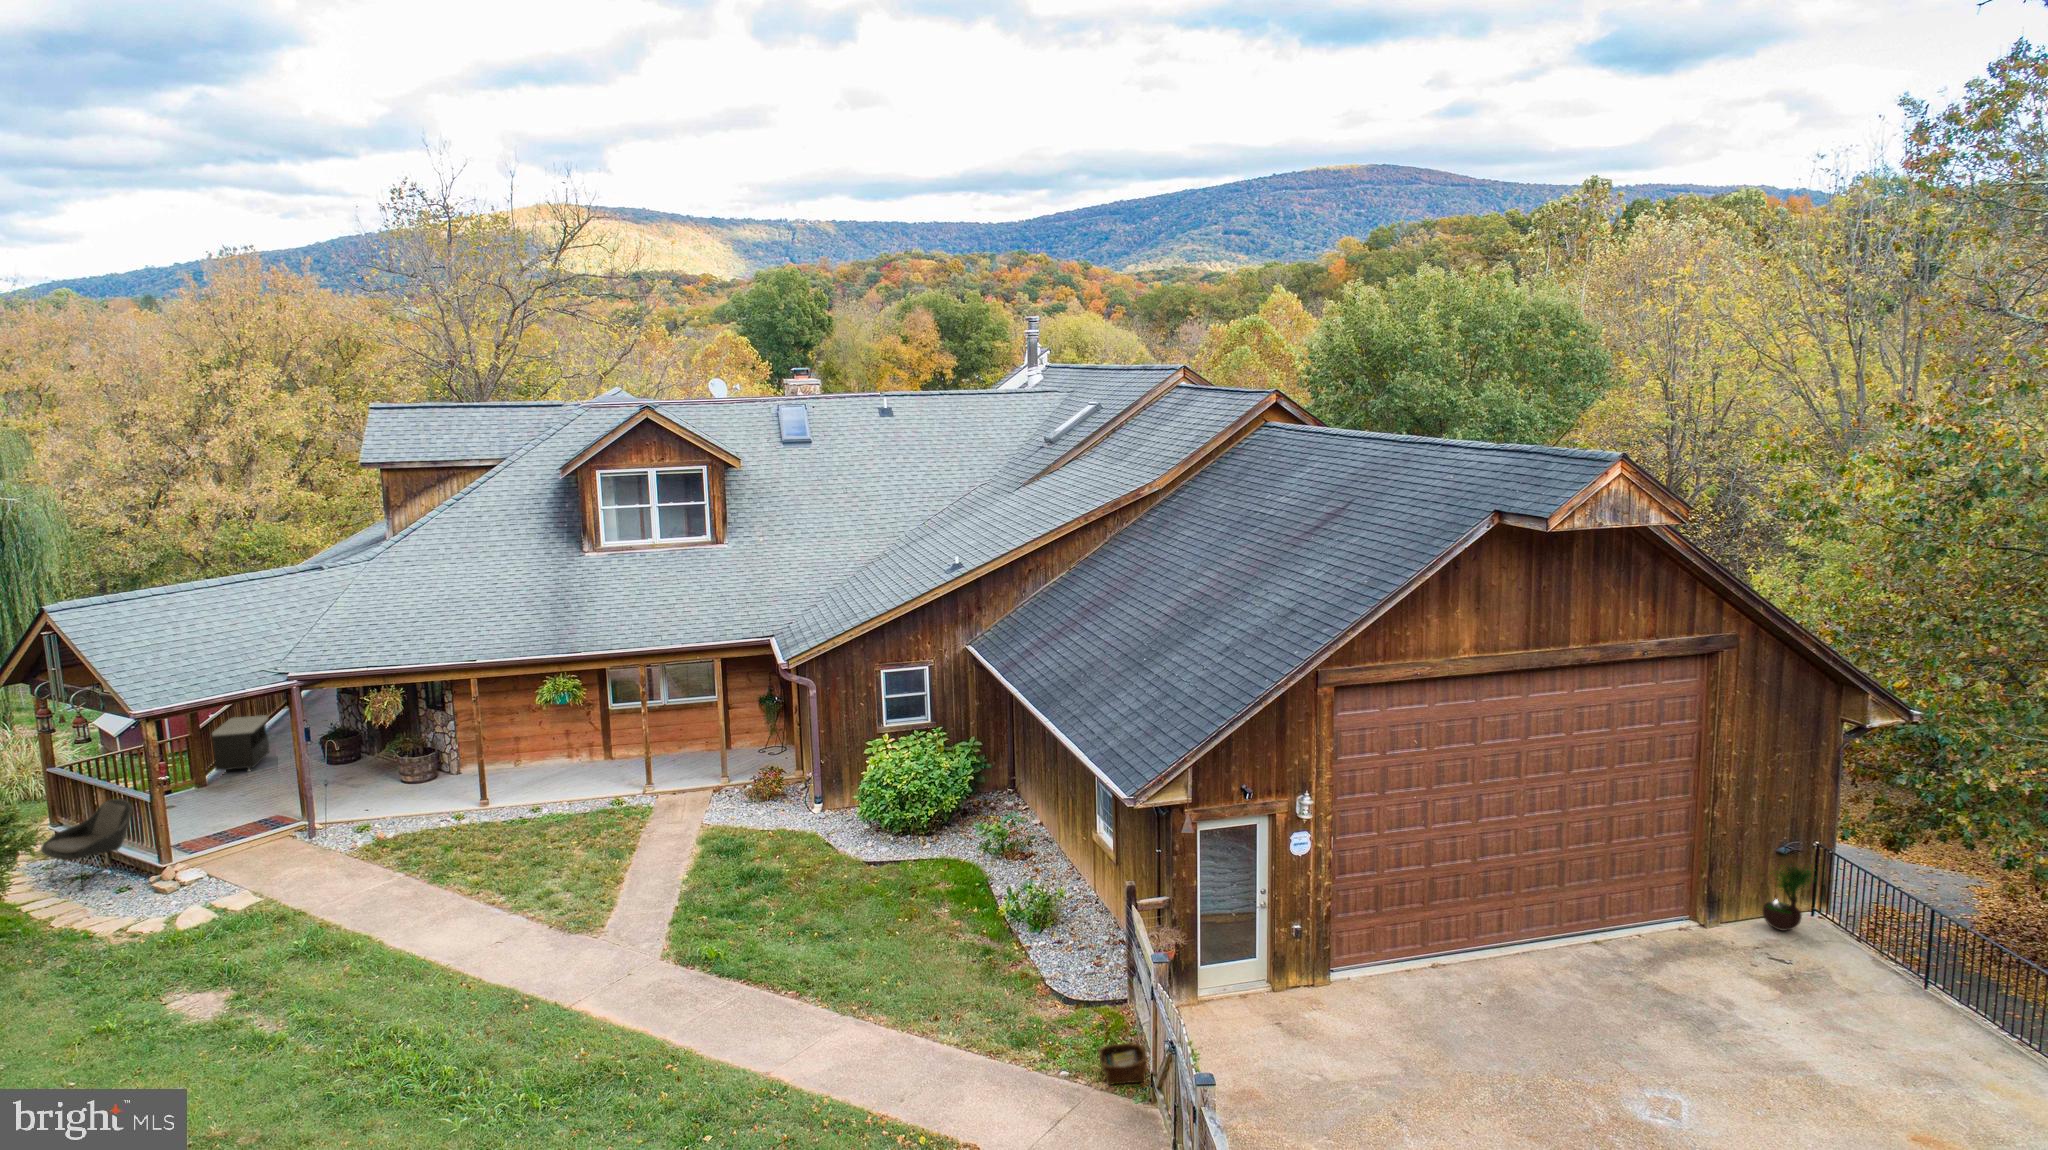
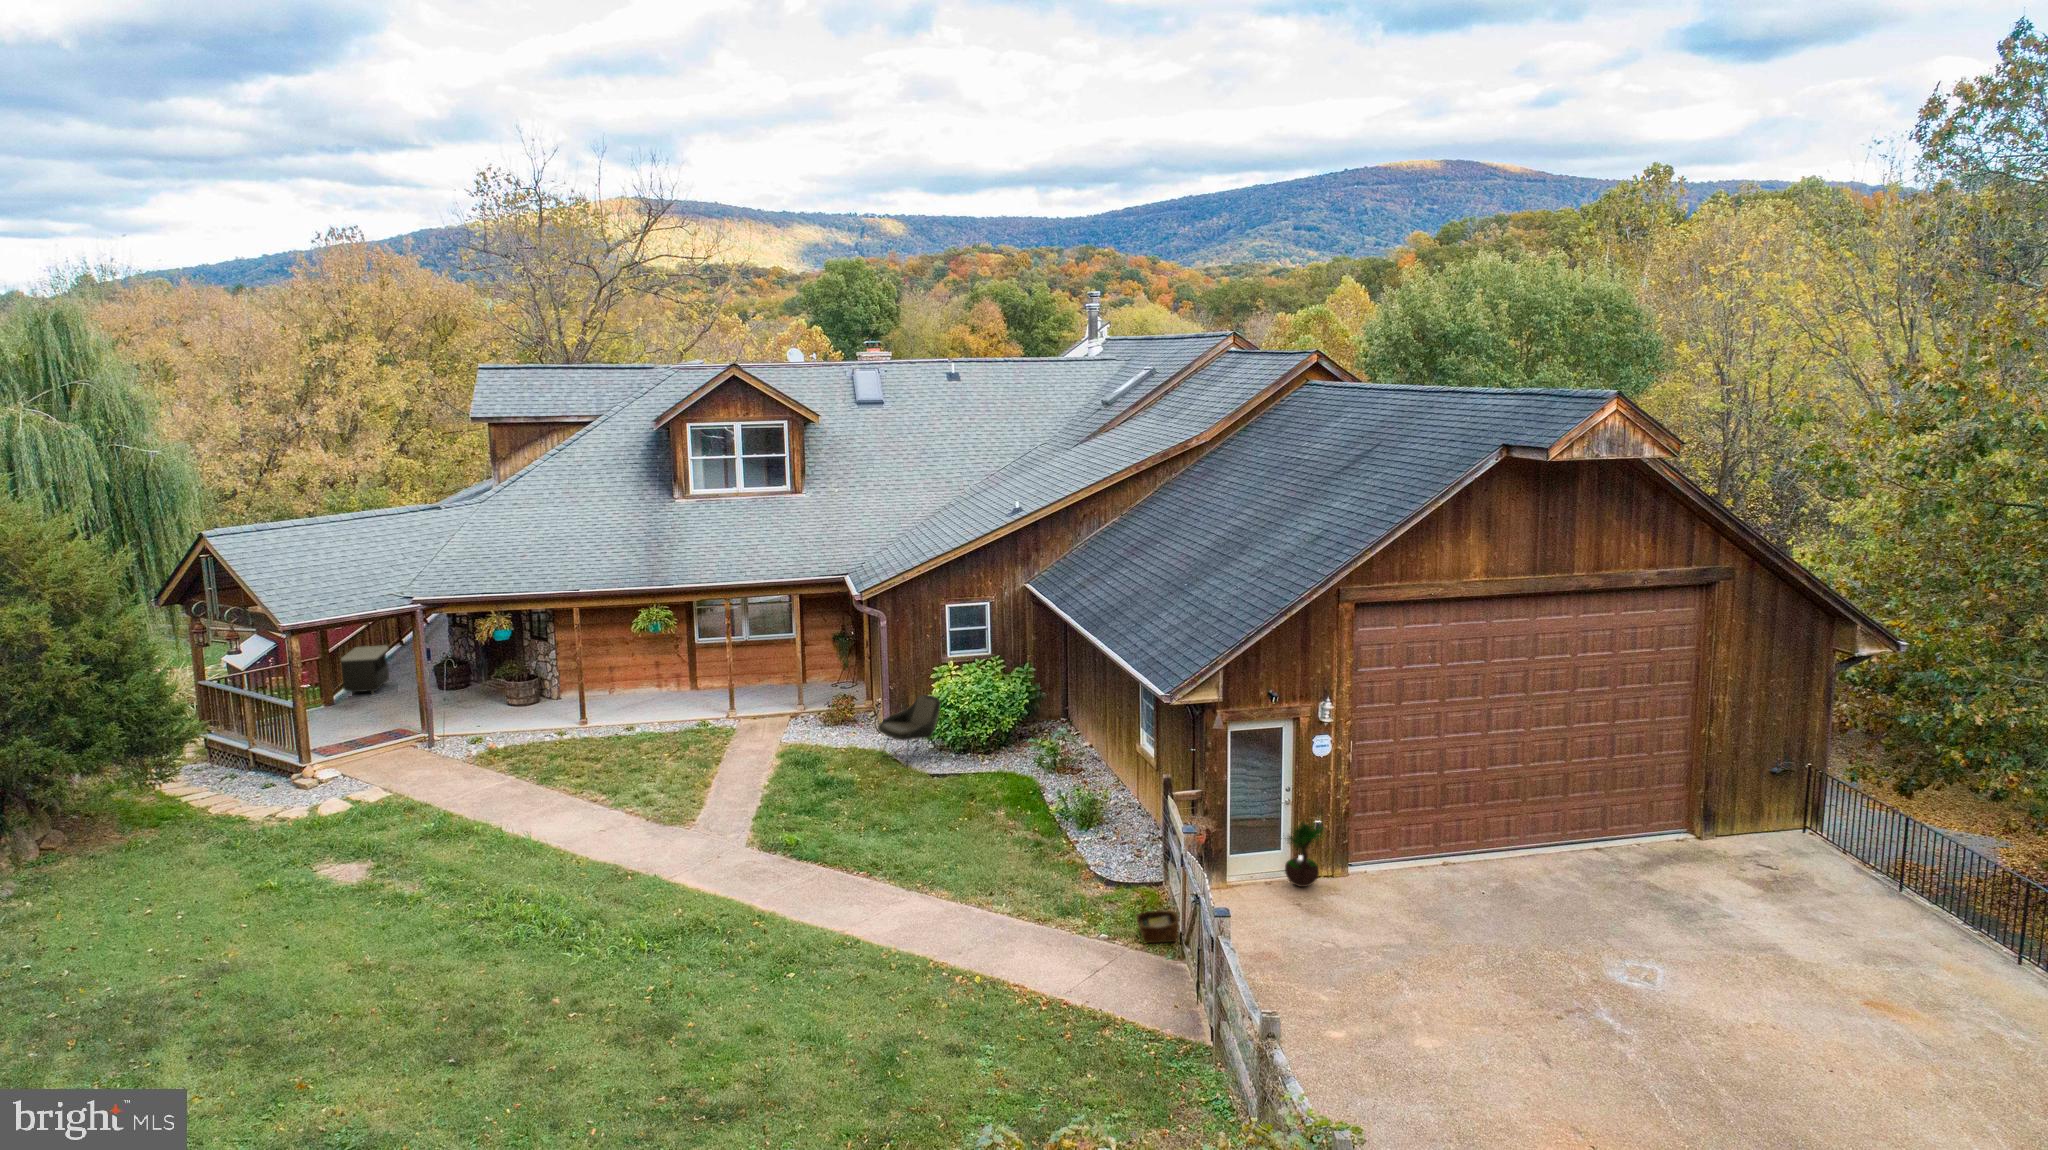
lounge chair: present [41,799,140,890] -> present [878,695,941,766]
potted tree: present [1762,864,1816,931] -> present [1281,819,1323,887]

